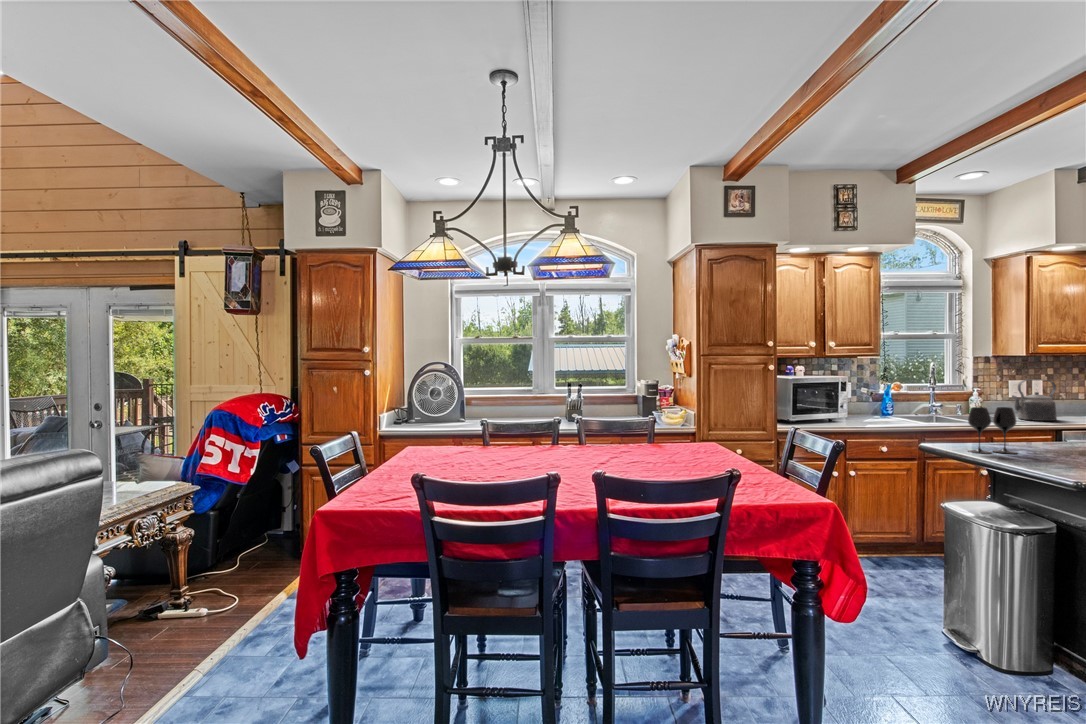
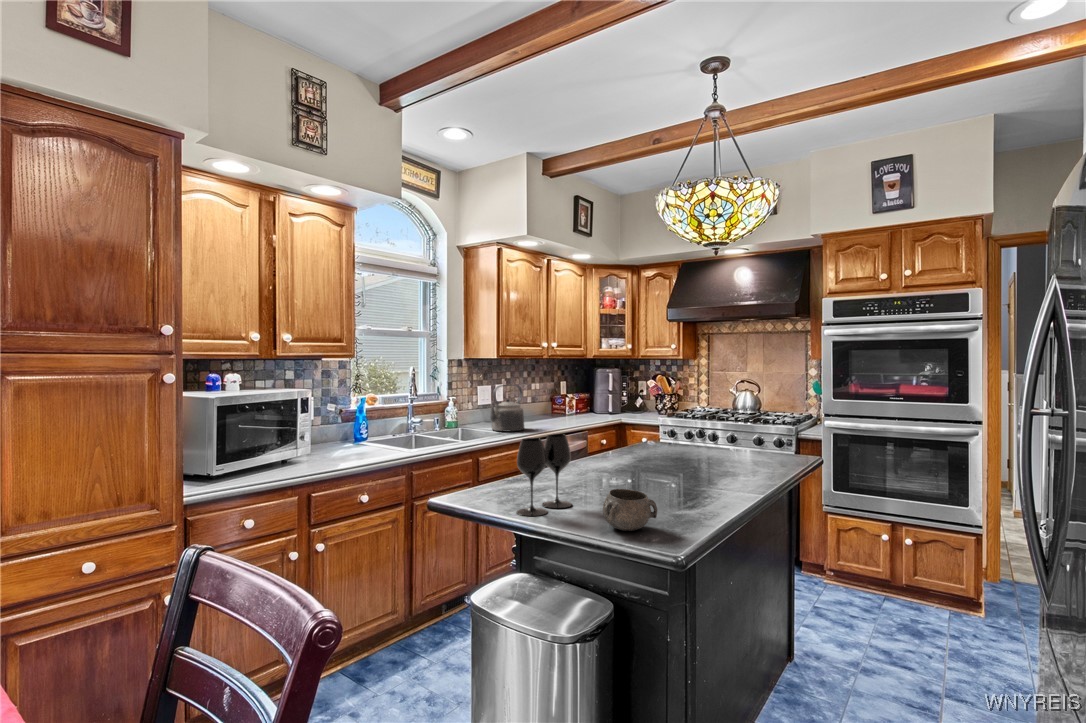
decorative bowl: none [1017,439,1063,464] -> present [603,489,657,531]

